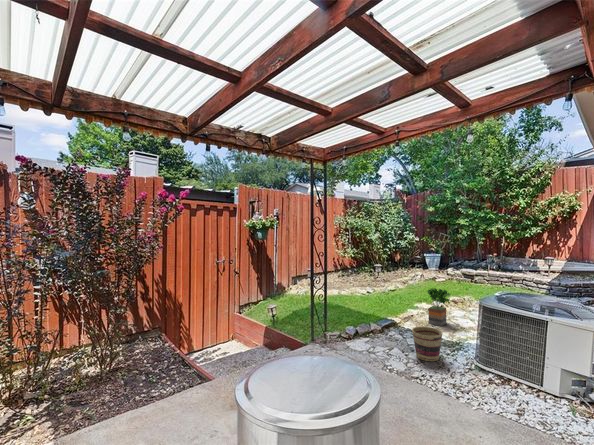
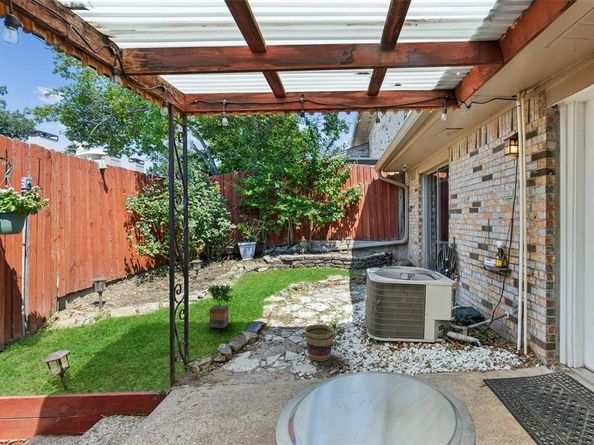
potted tree: present [427,288,450,326] -> present [208,285,233,328]

